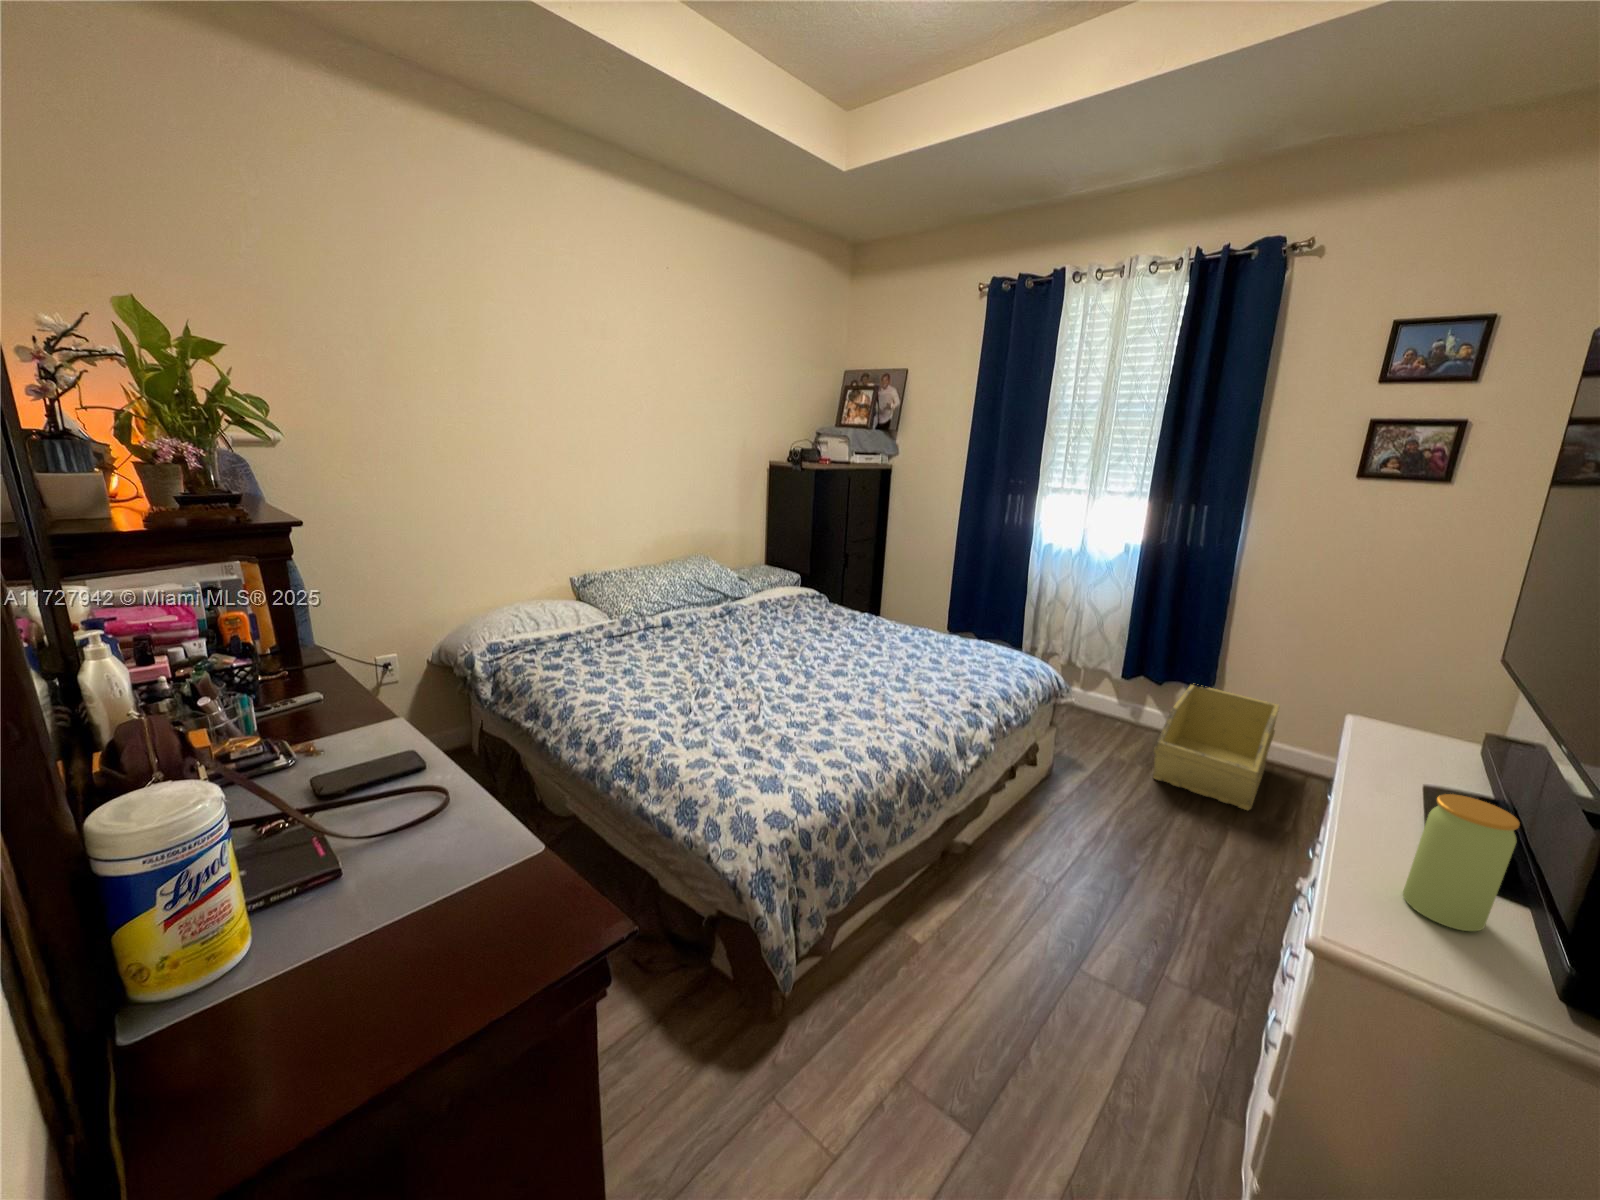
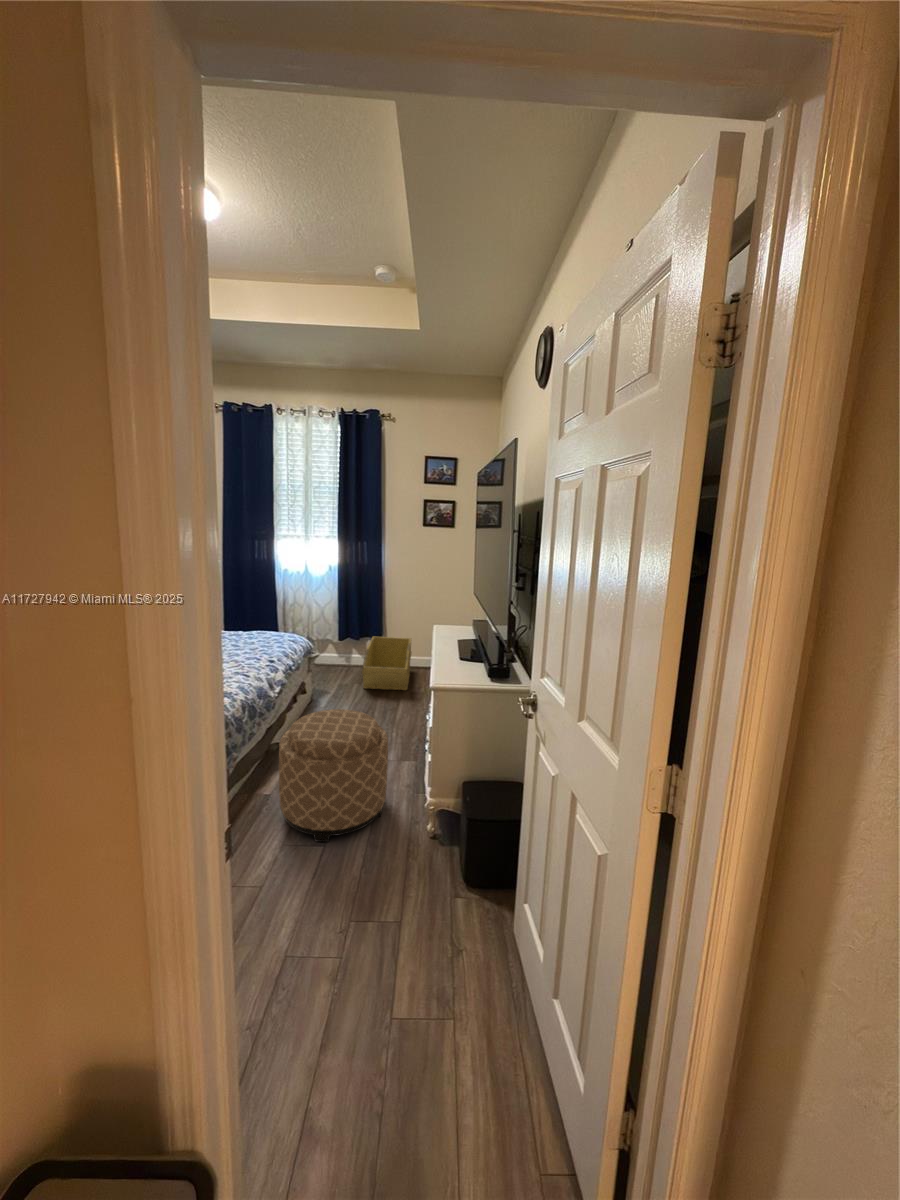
jar: present [1403,794,1520,931] -> none [452,635,474,678]
ottoman: none [923,838,1171,1140] -> present [279,709,388,842]

